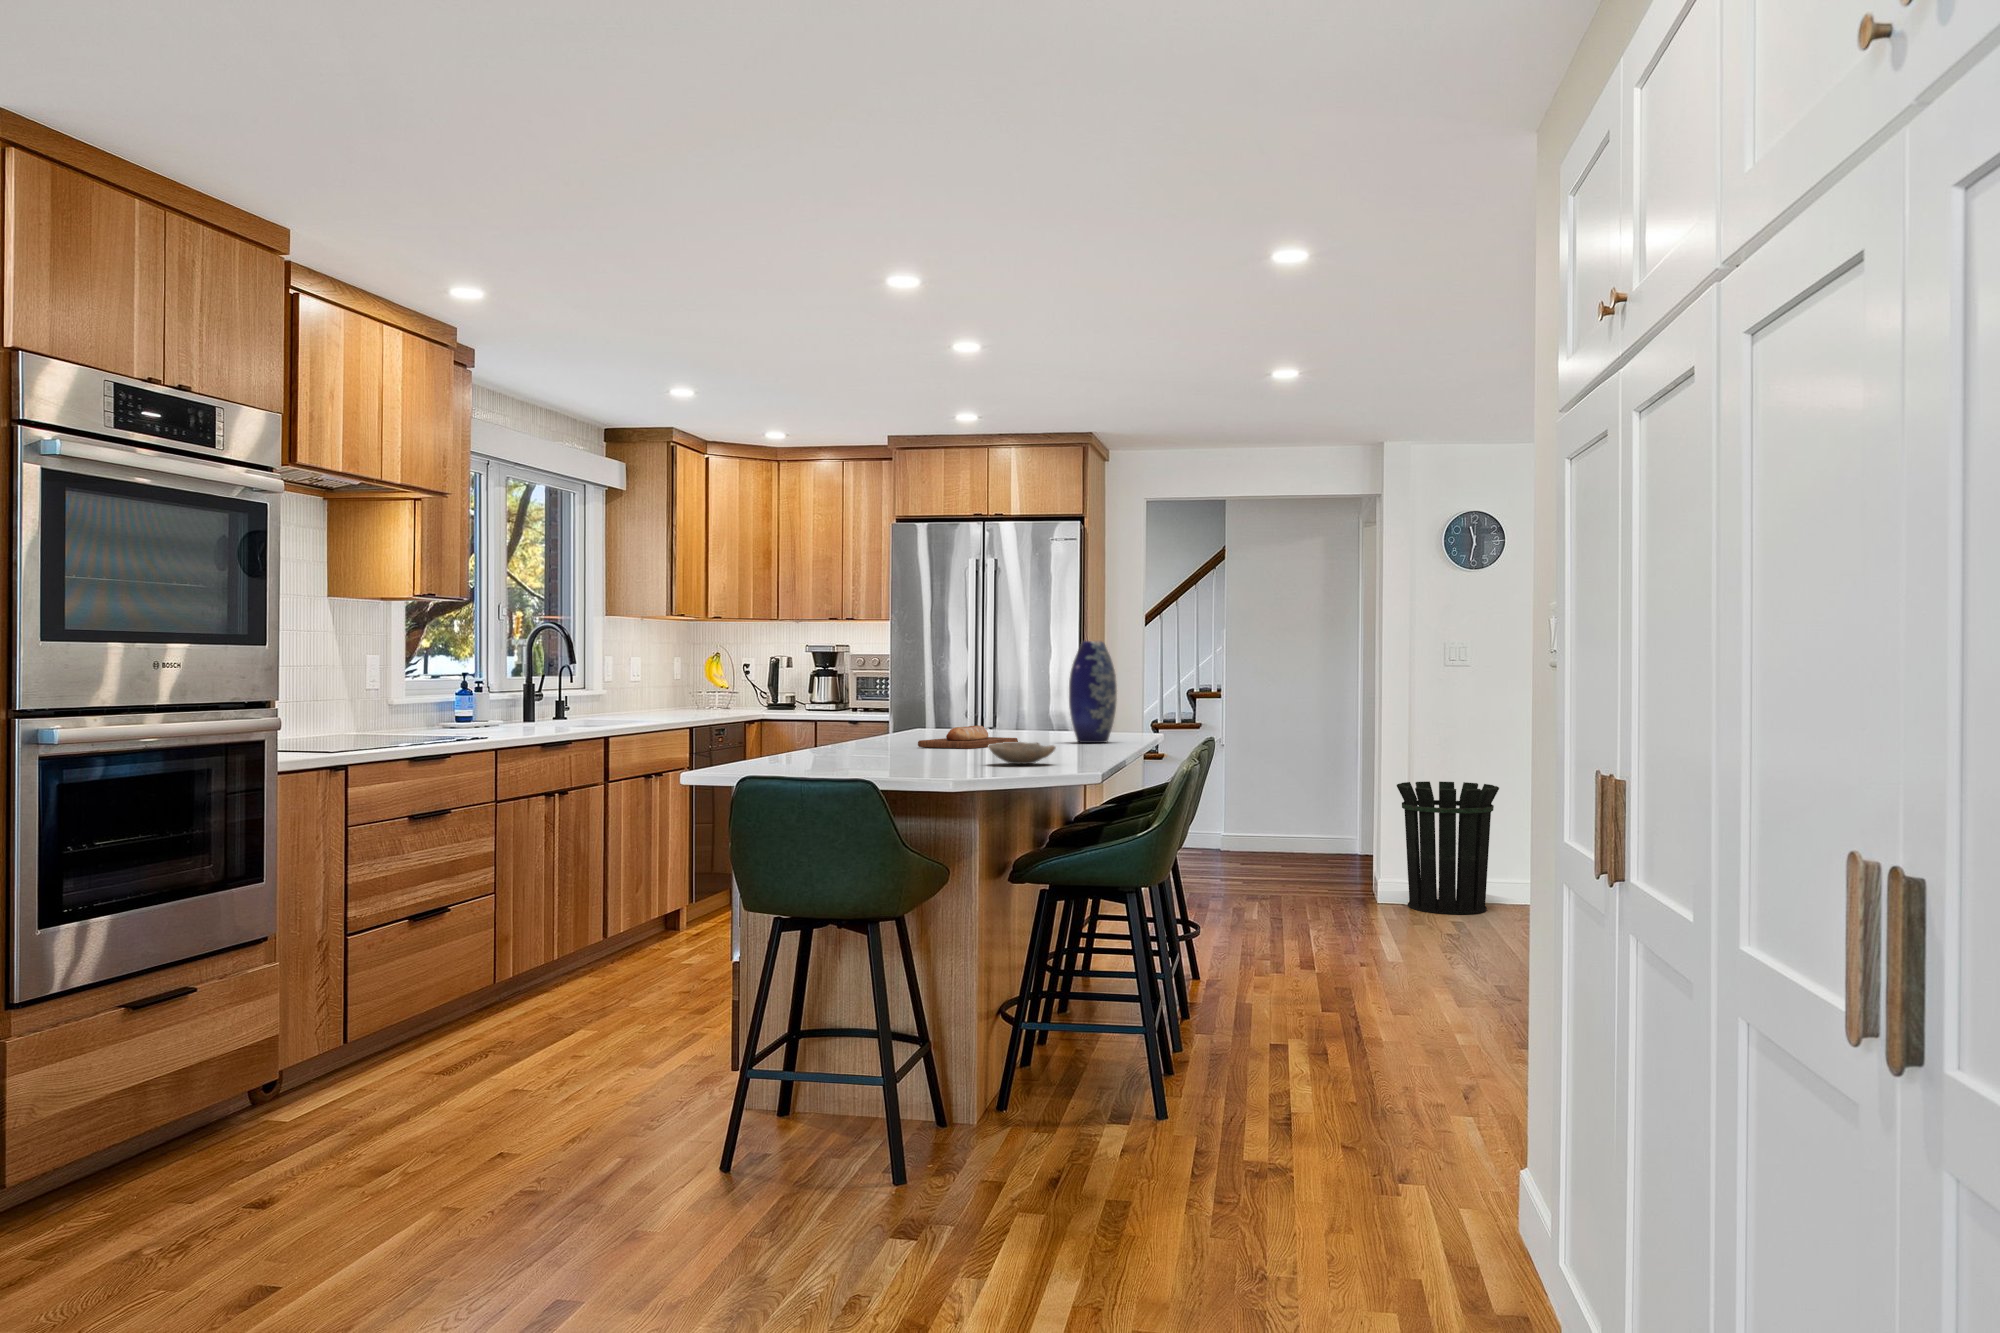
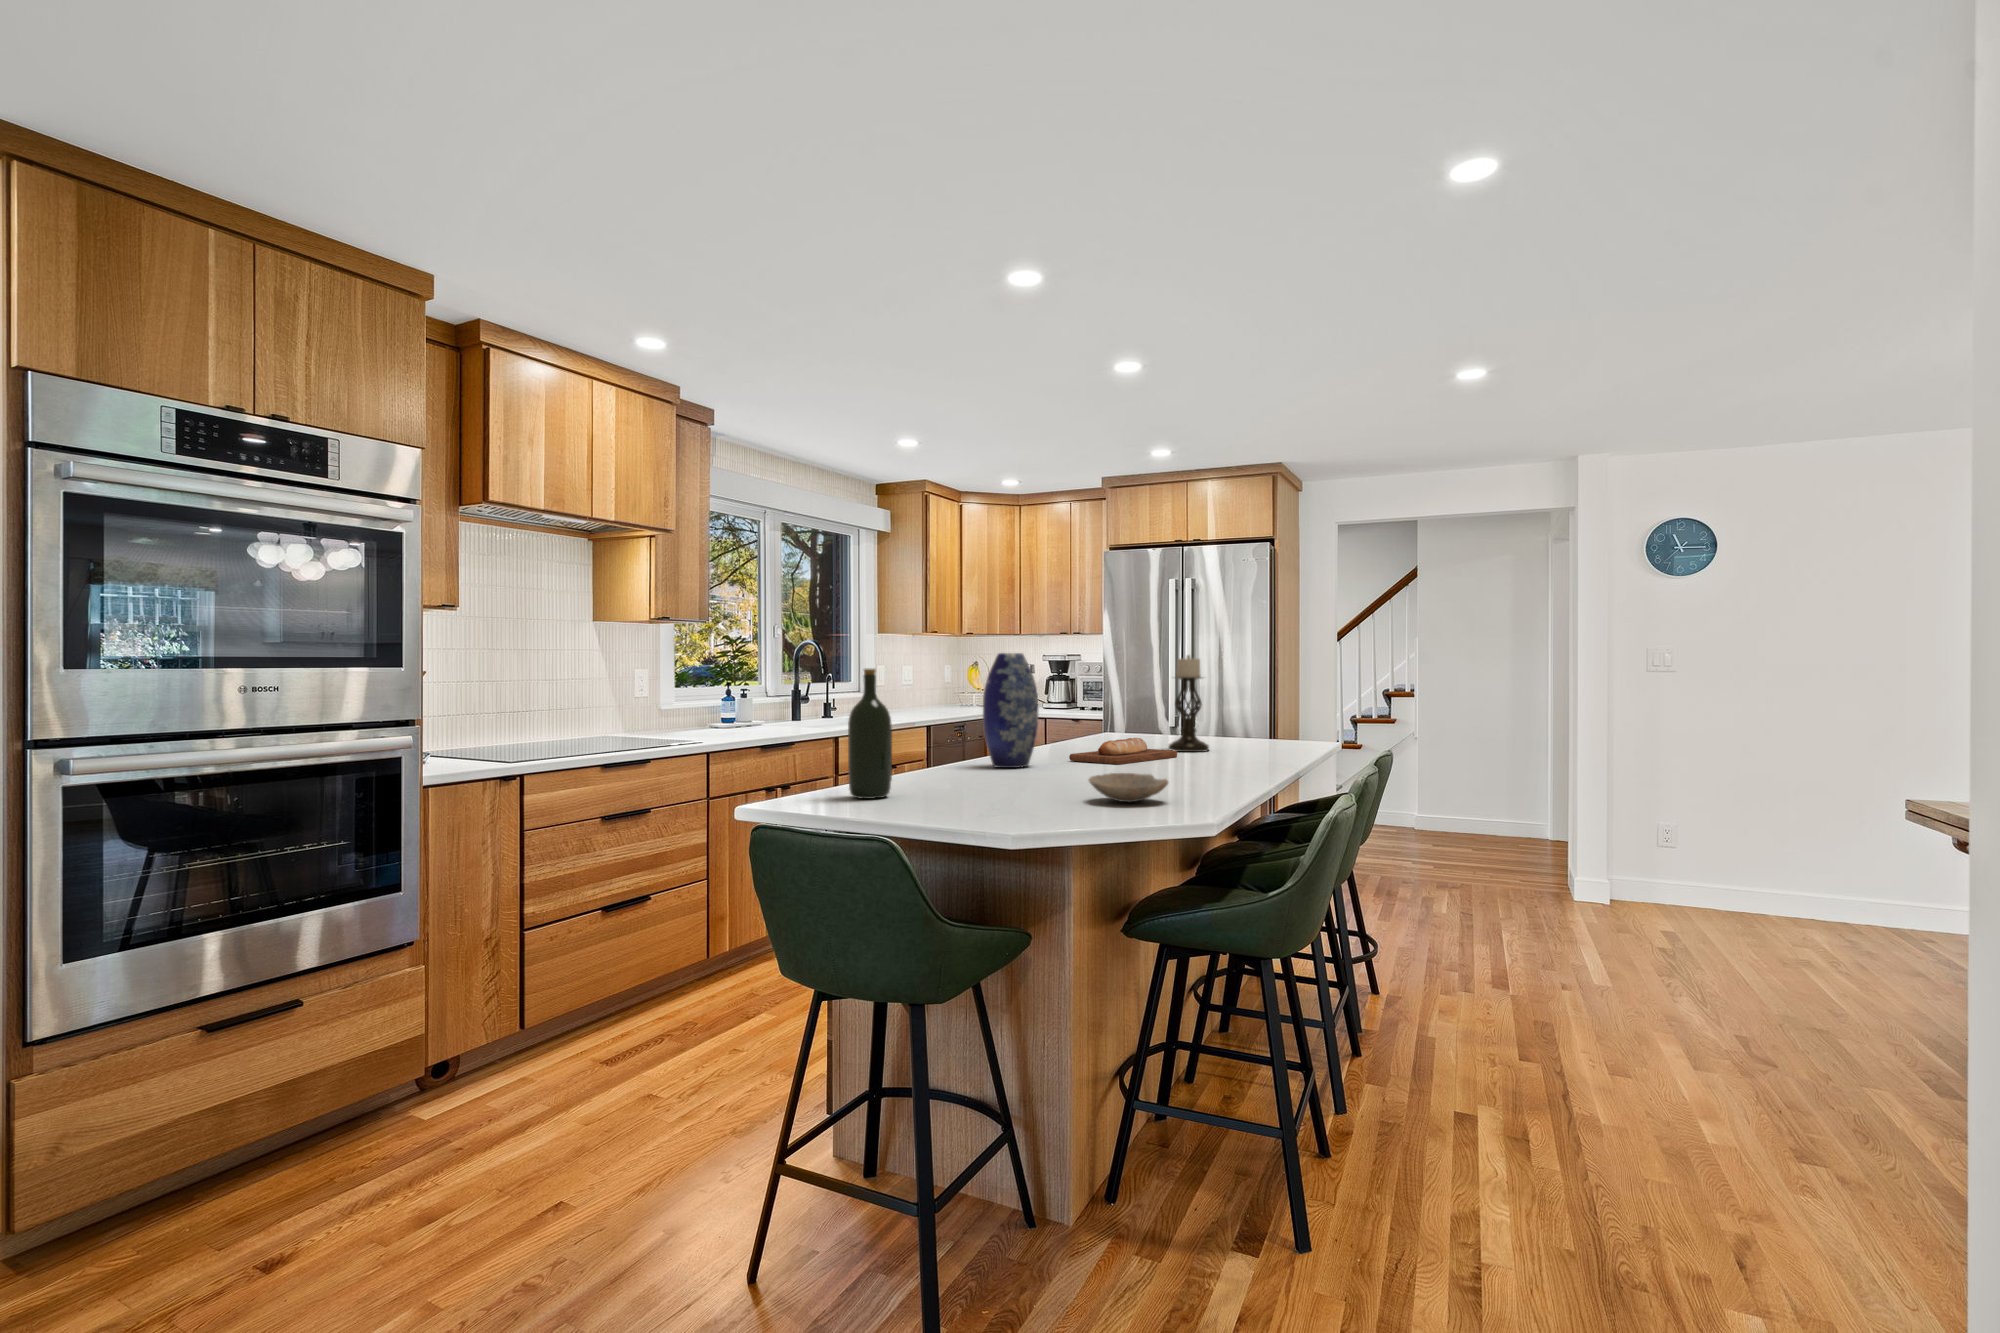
vase: present [1069,641,1117,743] -> present [983,653,1038,768]
candle holder: none [1000,644,1042,741] -> present [1168,655,1209,752]
wine bottle: none [770,650,810,767] -> present [848,669,892,799]
waste bin: present [1397,782,1499,914] -> none [1596,784,1714,921]

